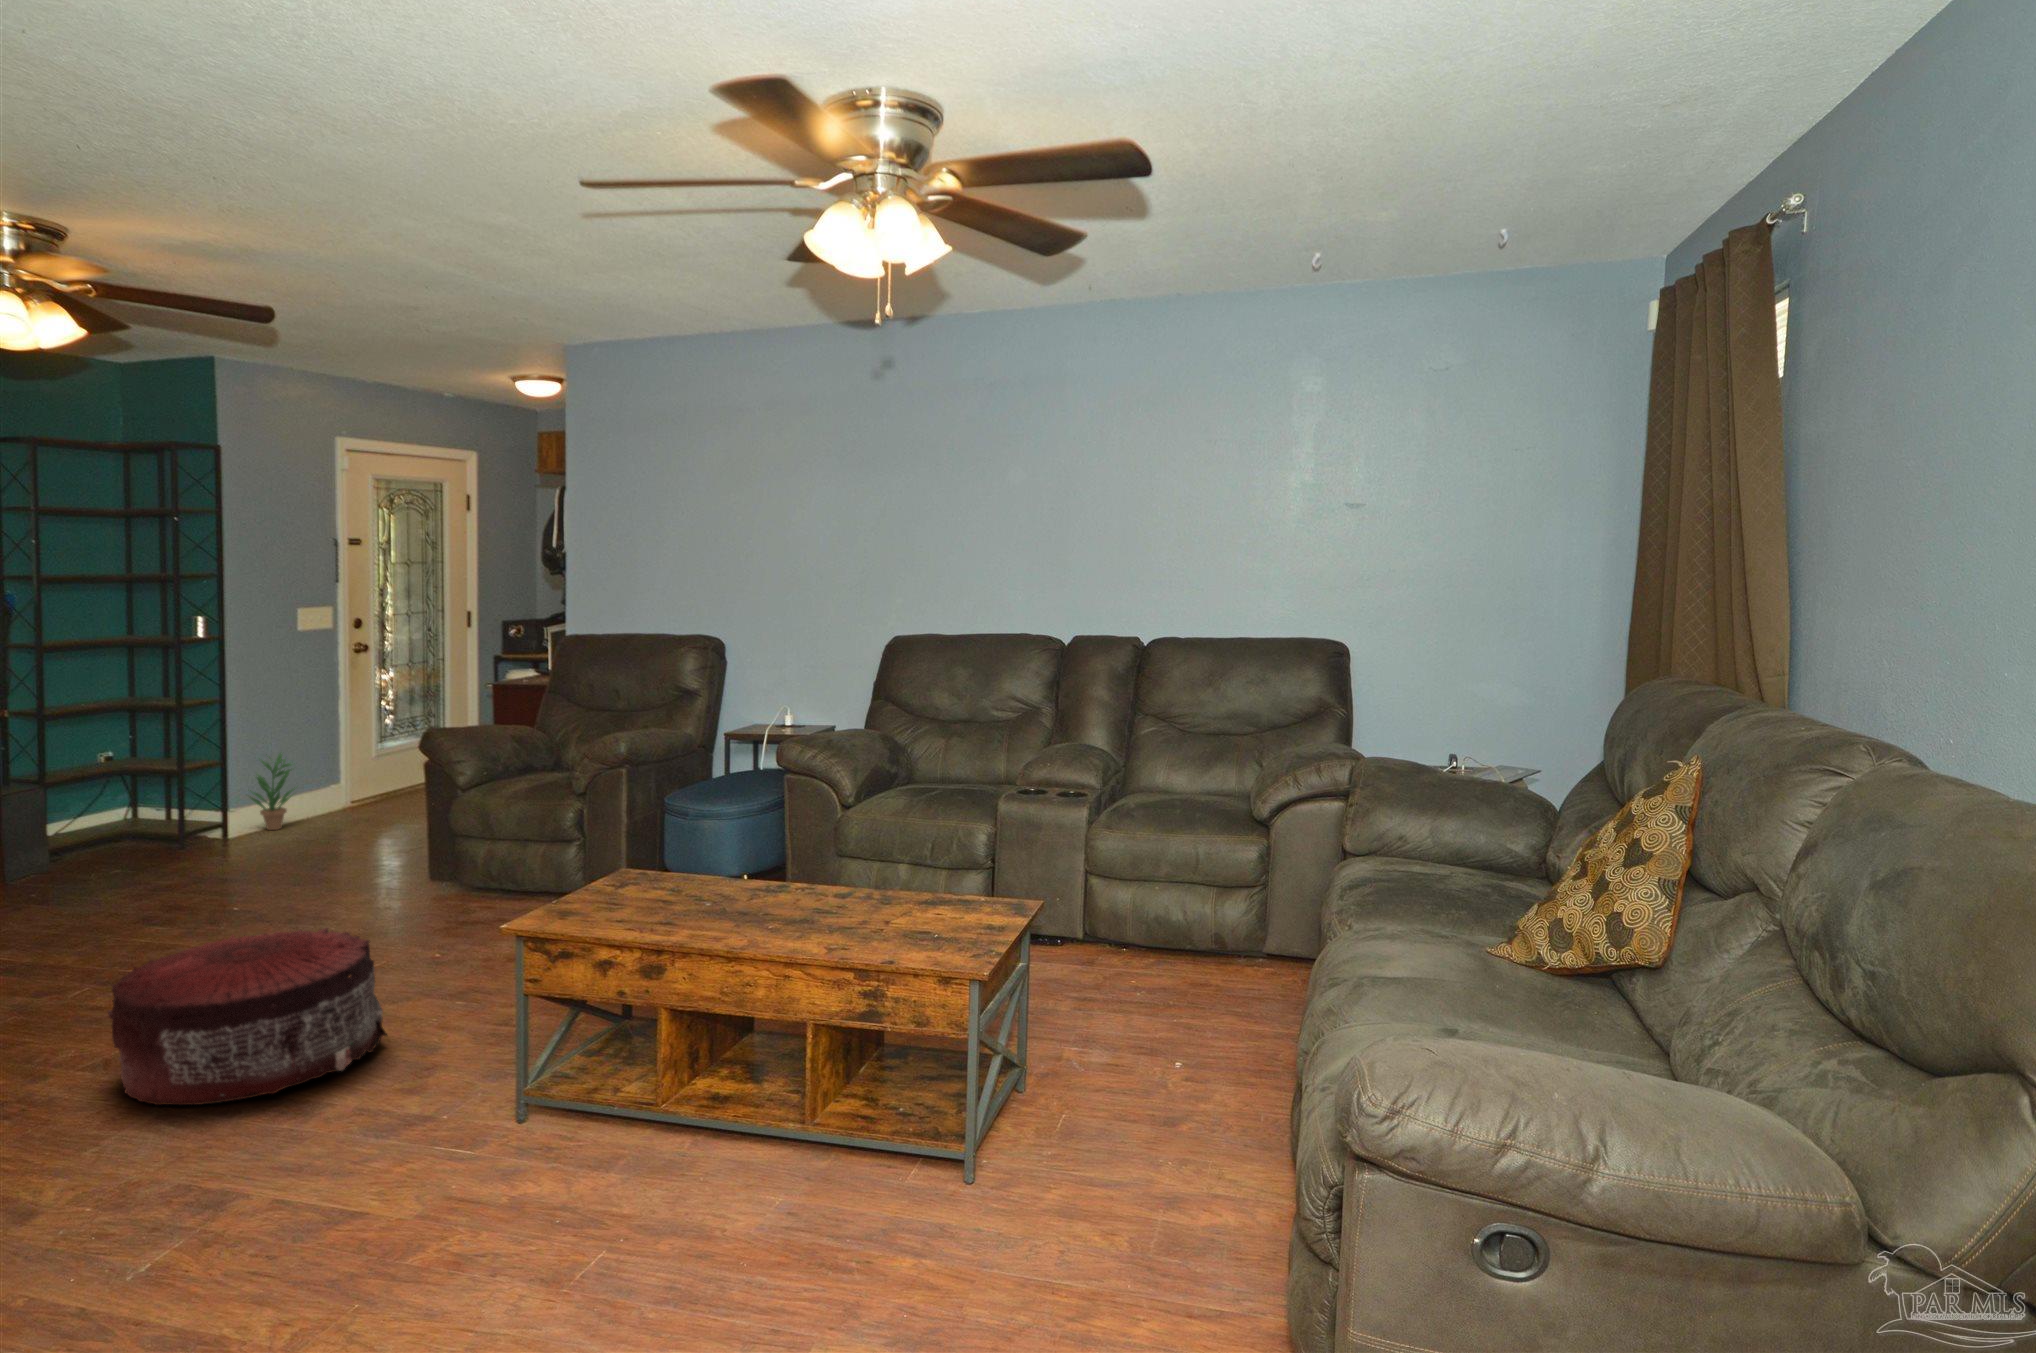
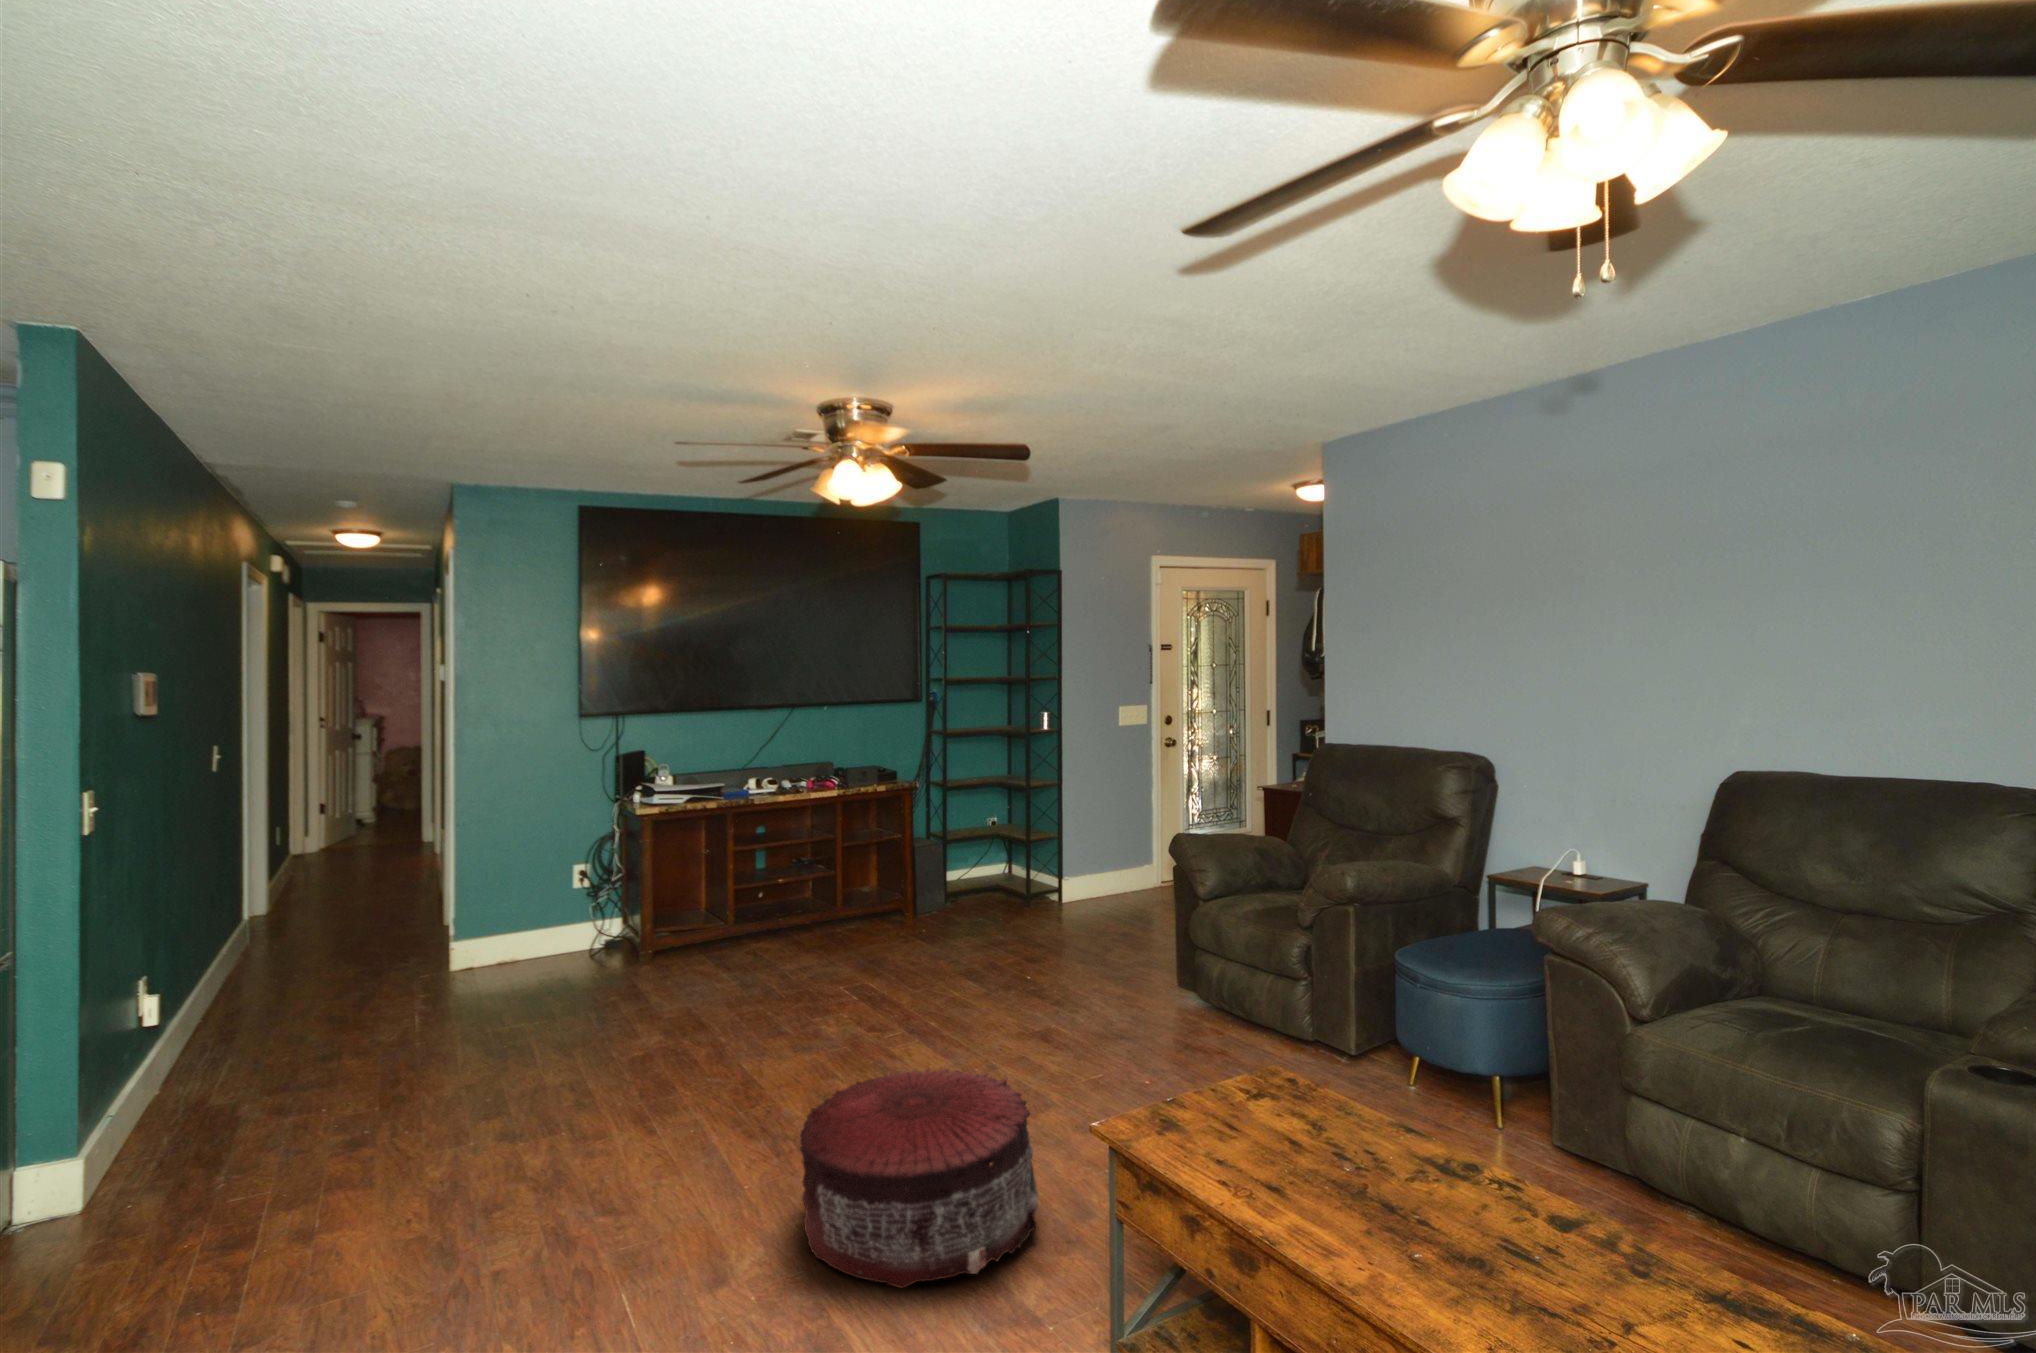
potted plant: present [250,754,295,830] -> none [1073,830,1112,897]

